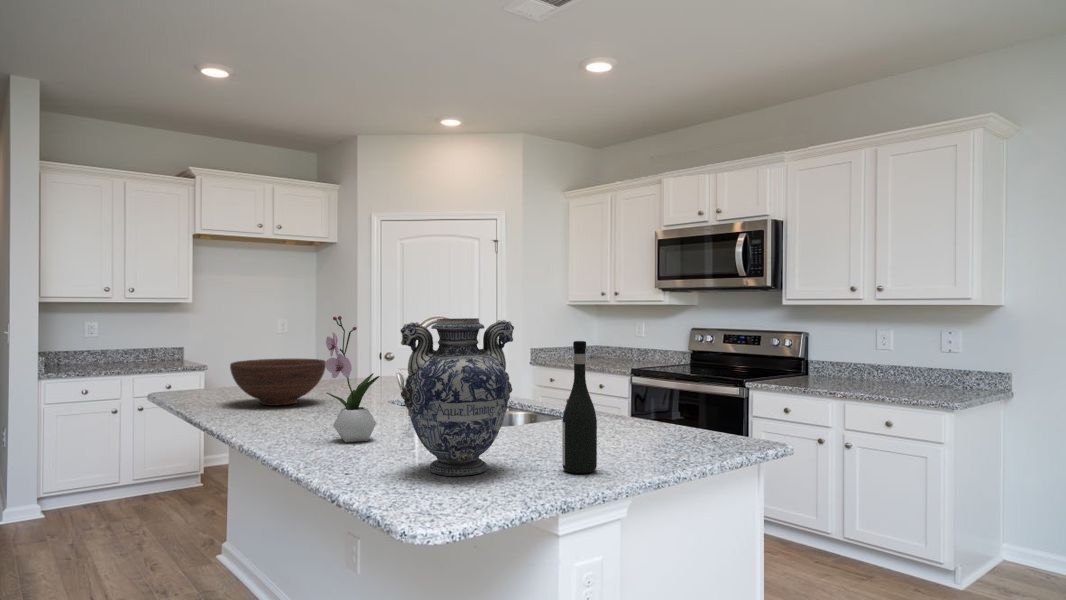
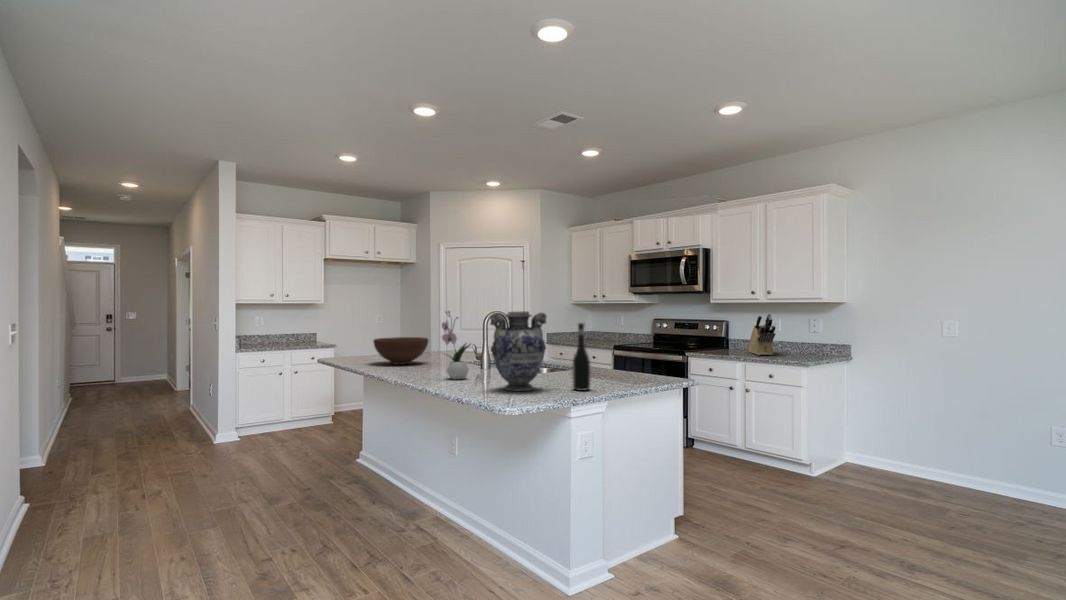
knife block: none [843,322,893,388] -> present [747,314,775,355]

